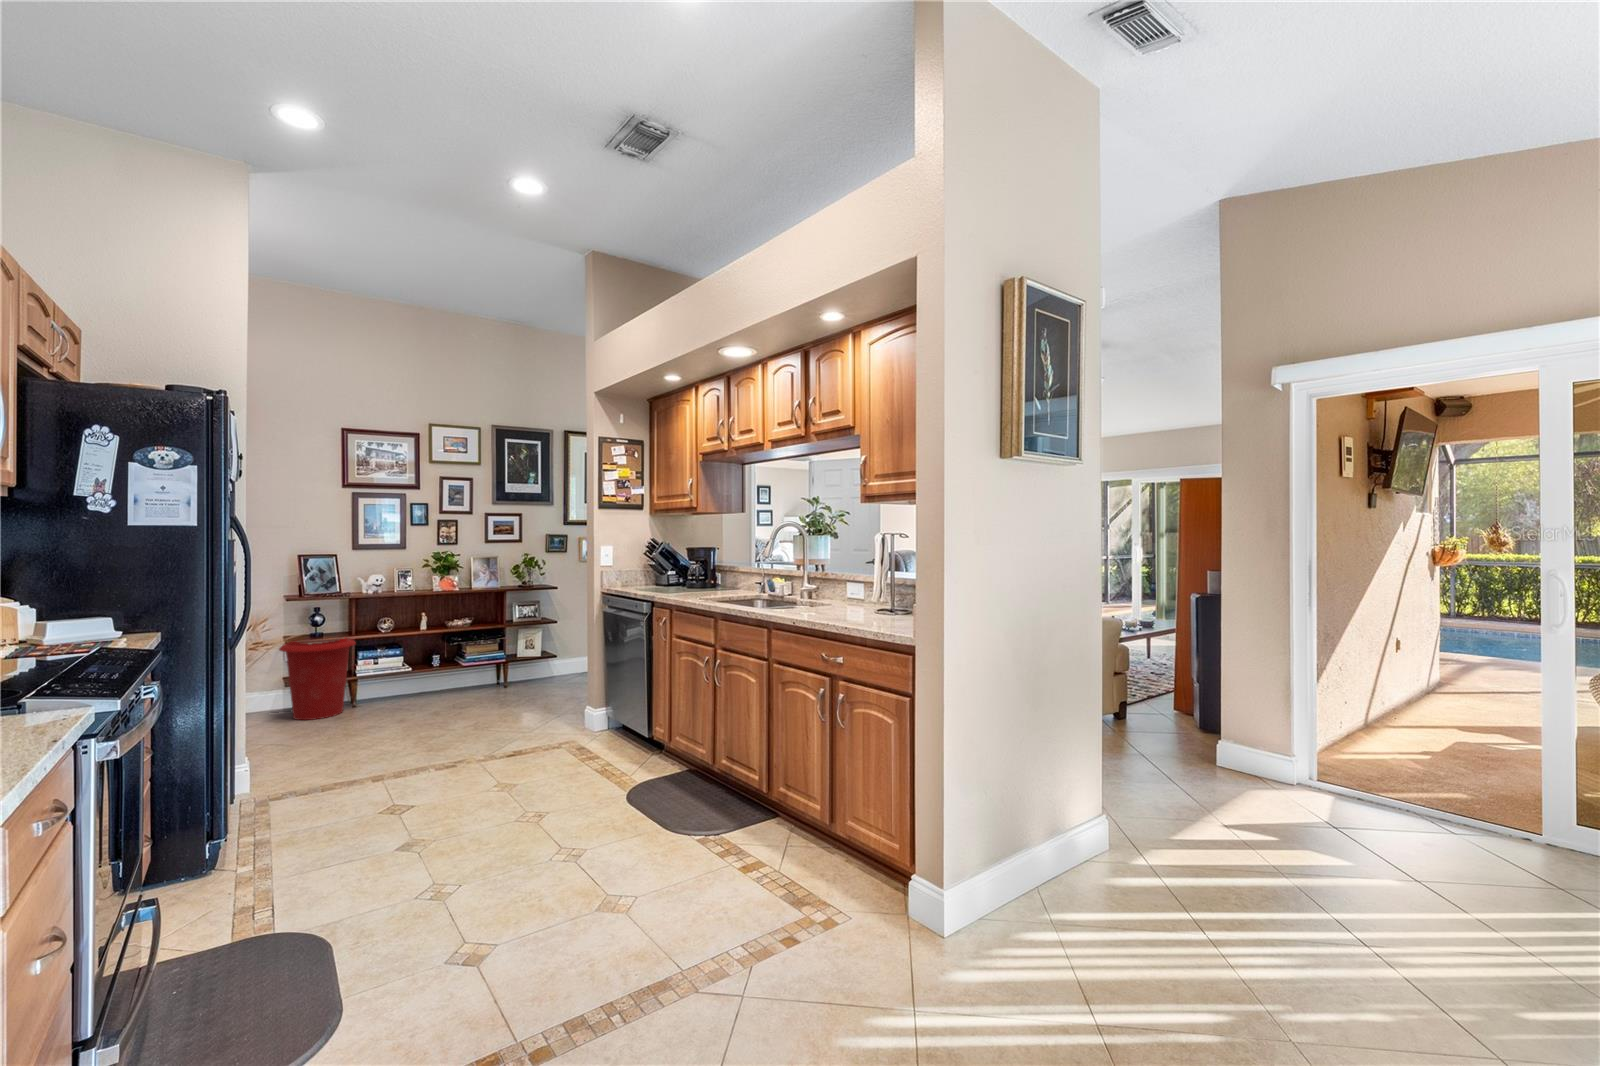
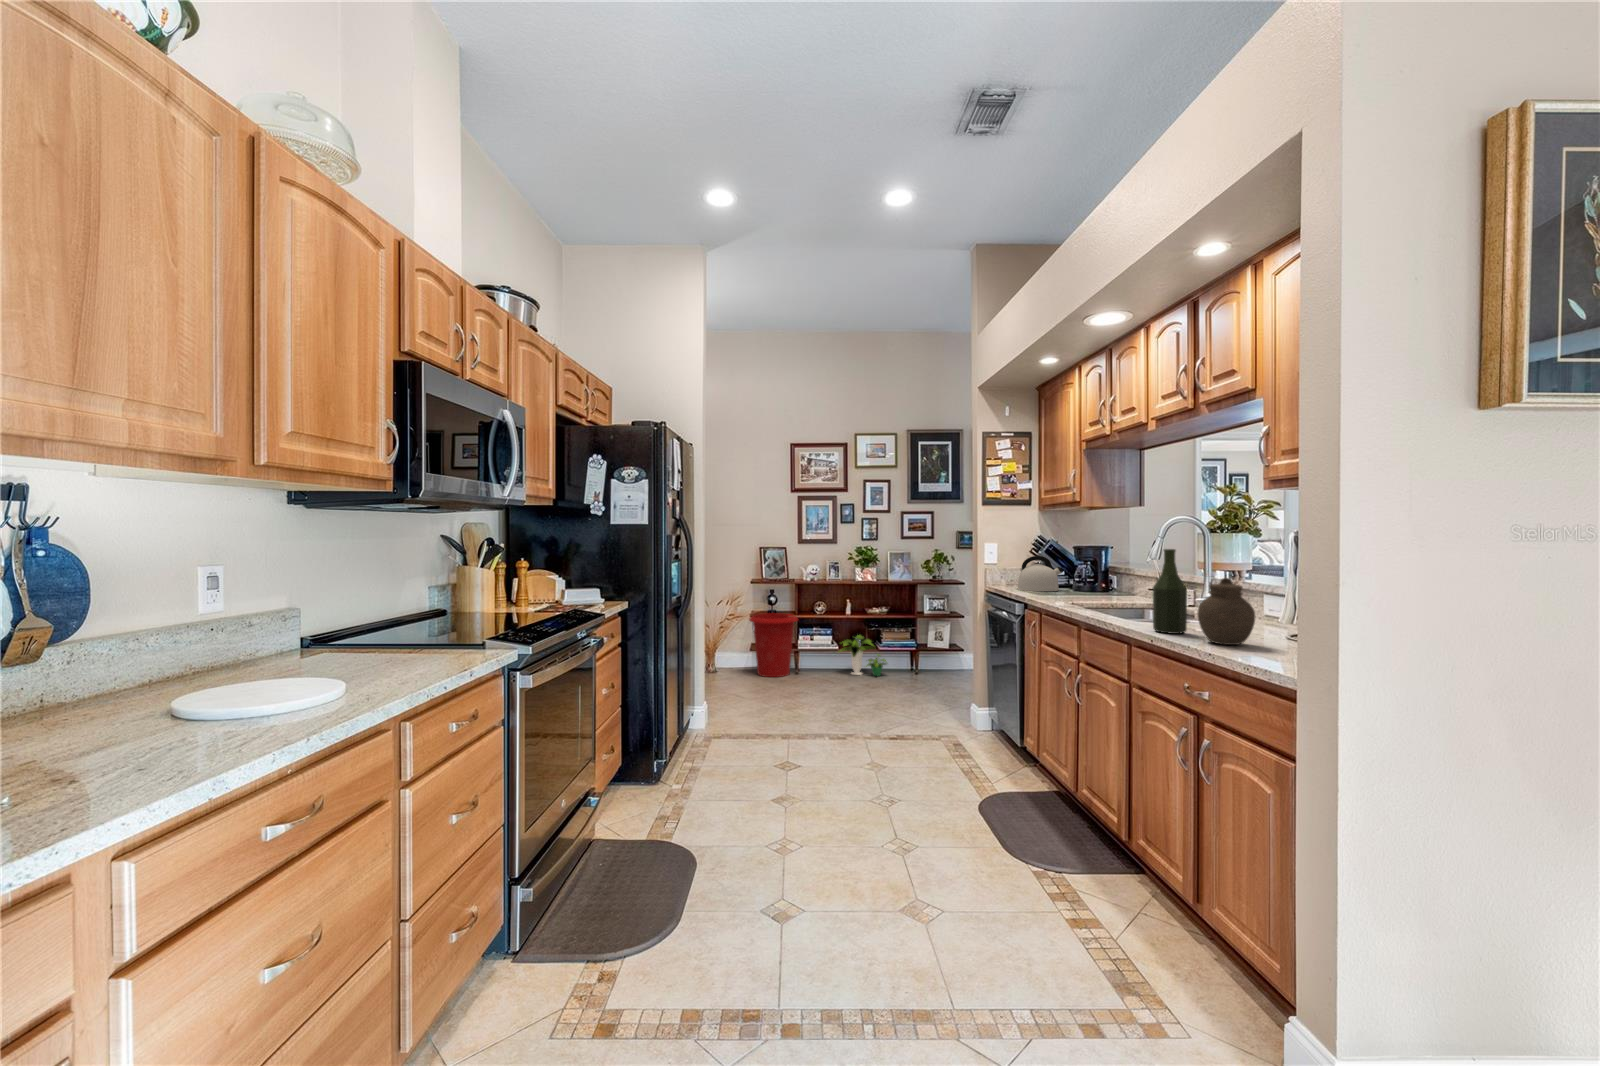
bottle: none [788,549,812,617] -> present [1153,549,1187,634]
kettle: none [639,557,679,590] -> present [1017,556,1063,591]
jar: none [825,571,861,621] -> present [1197,578,1255,645]
potted plant: none [410,654,478,700] -> present [839,635,887,676]

